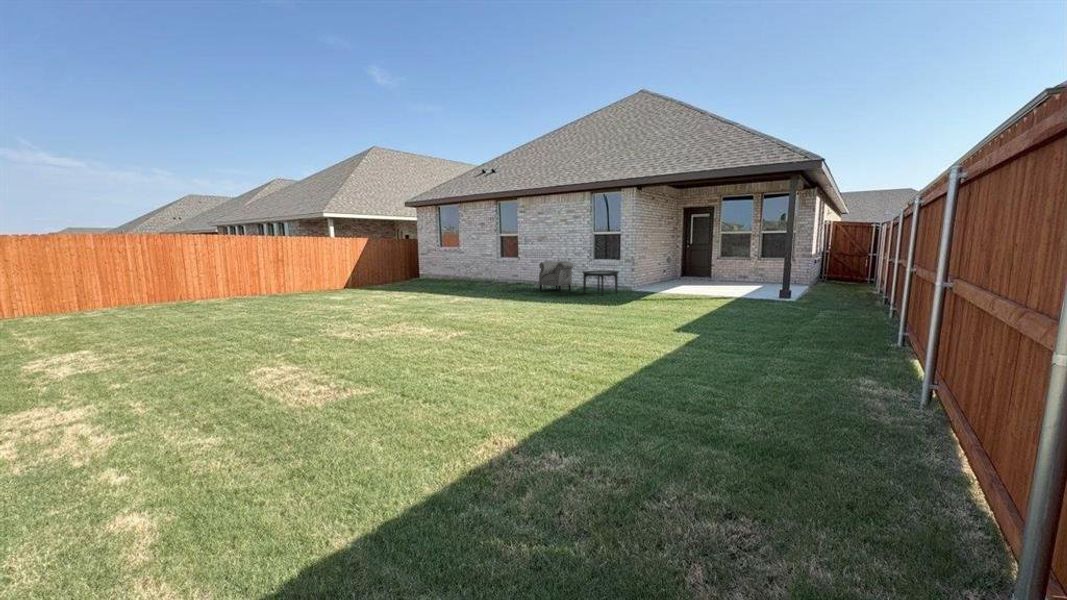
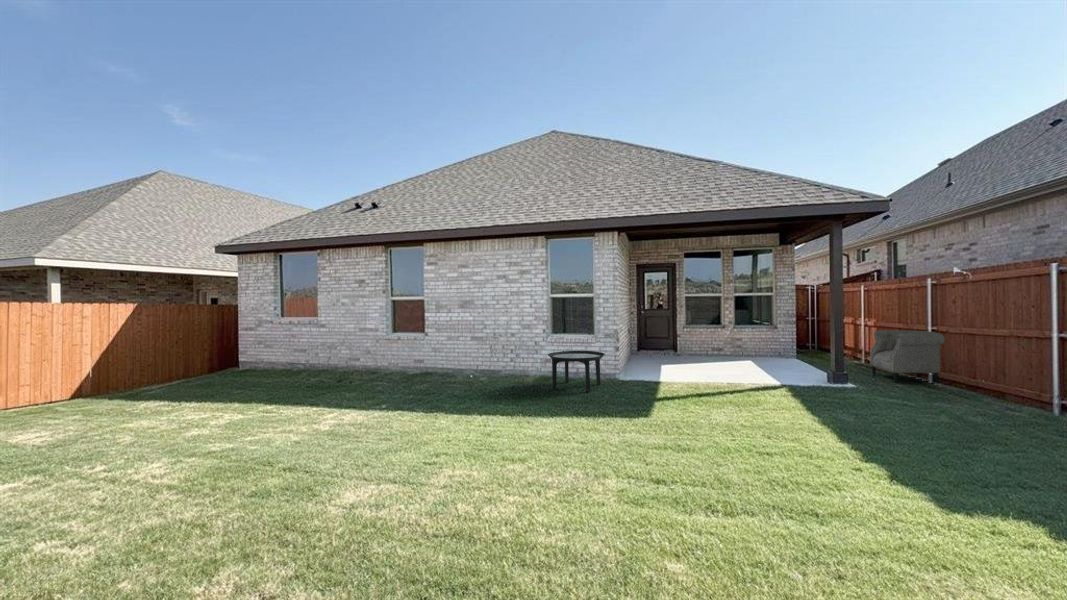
chair: present [539,261,574,292] -> present [870,330,945,383]

